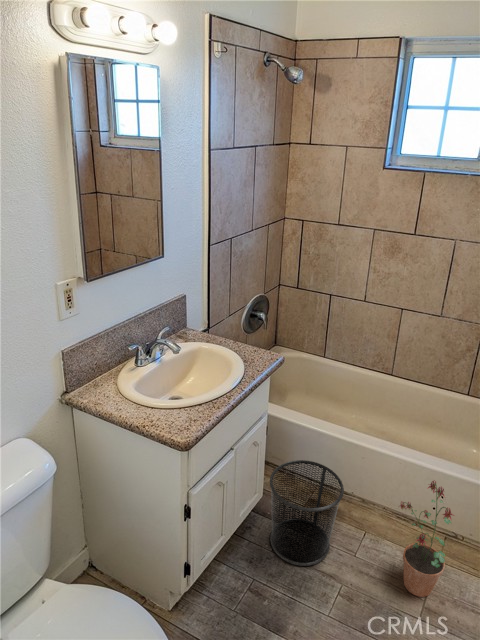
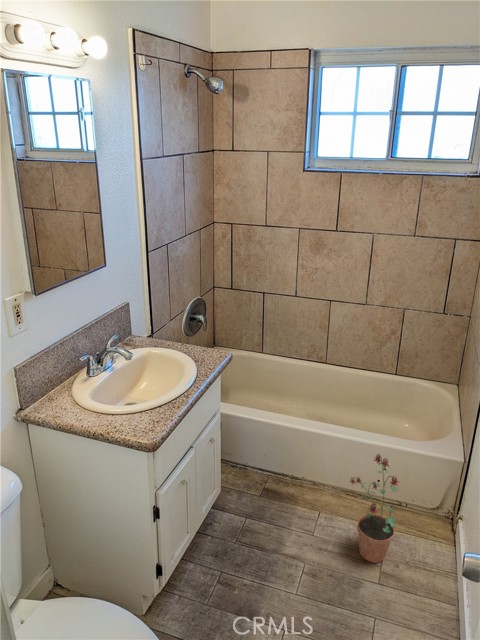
waste bin: present [270,460,344,566] -> none [228,452,298,552]

